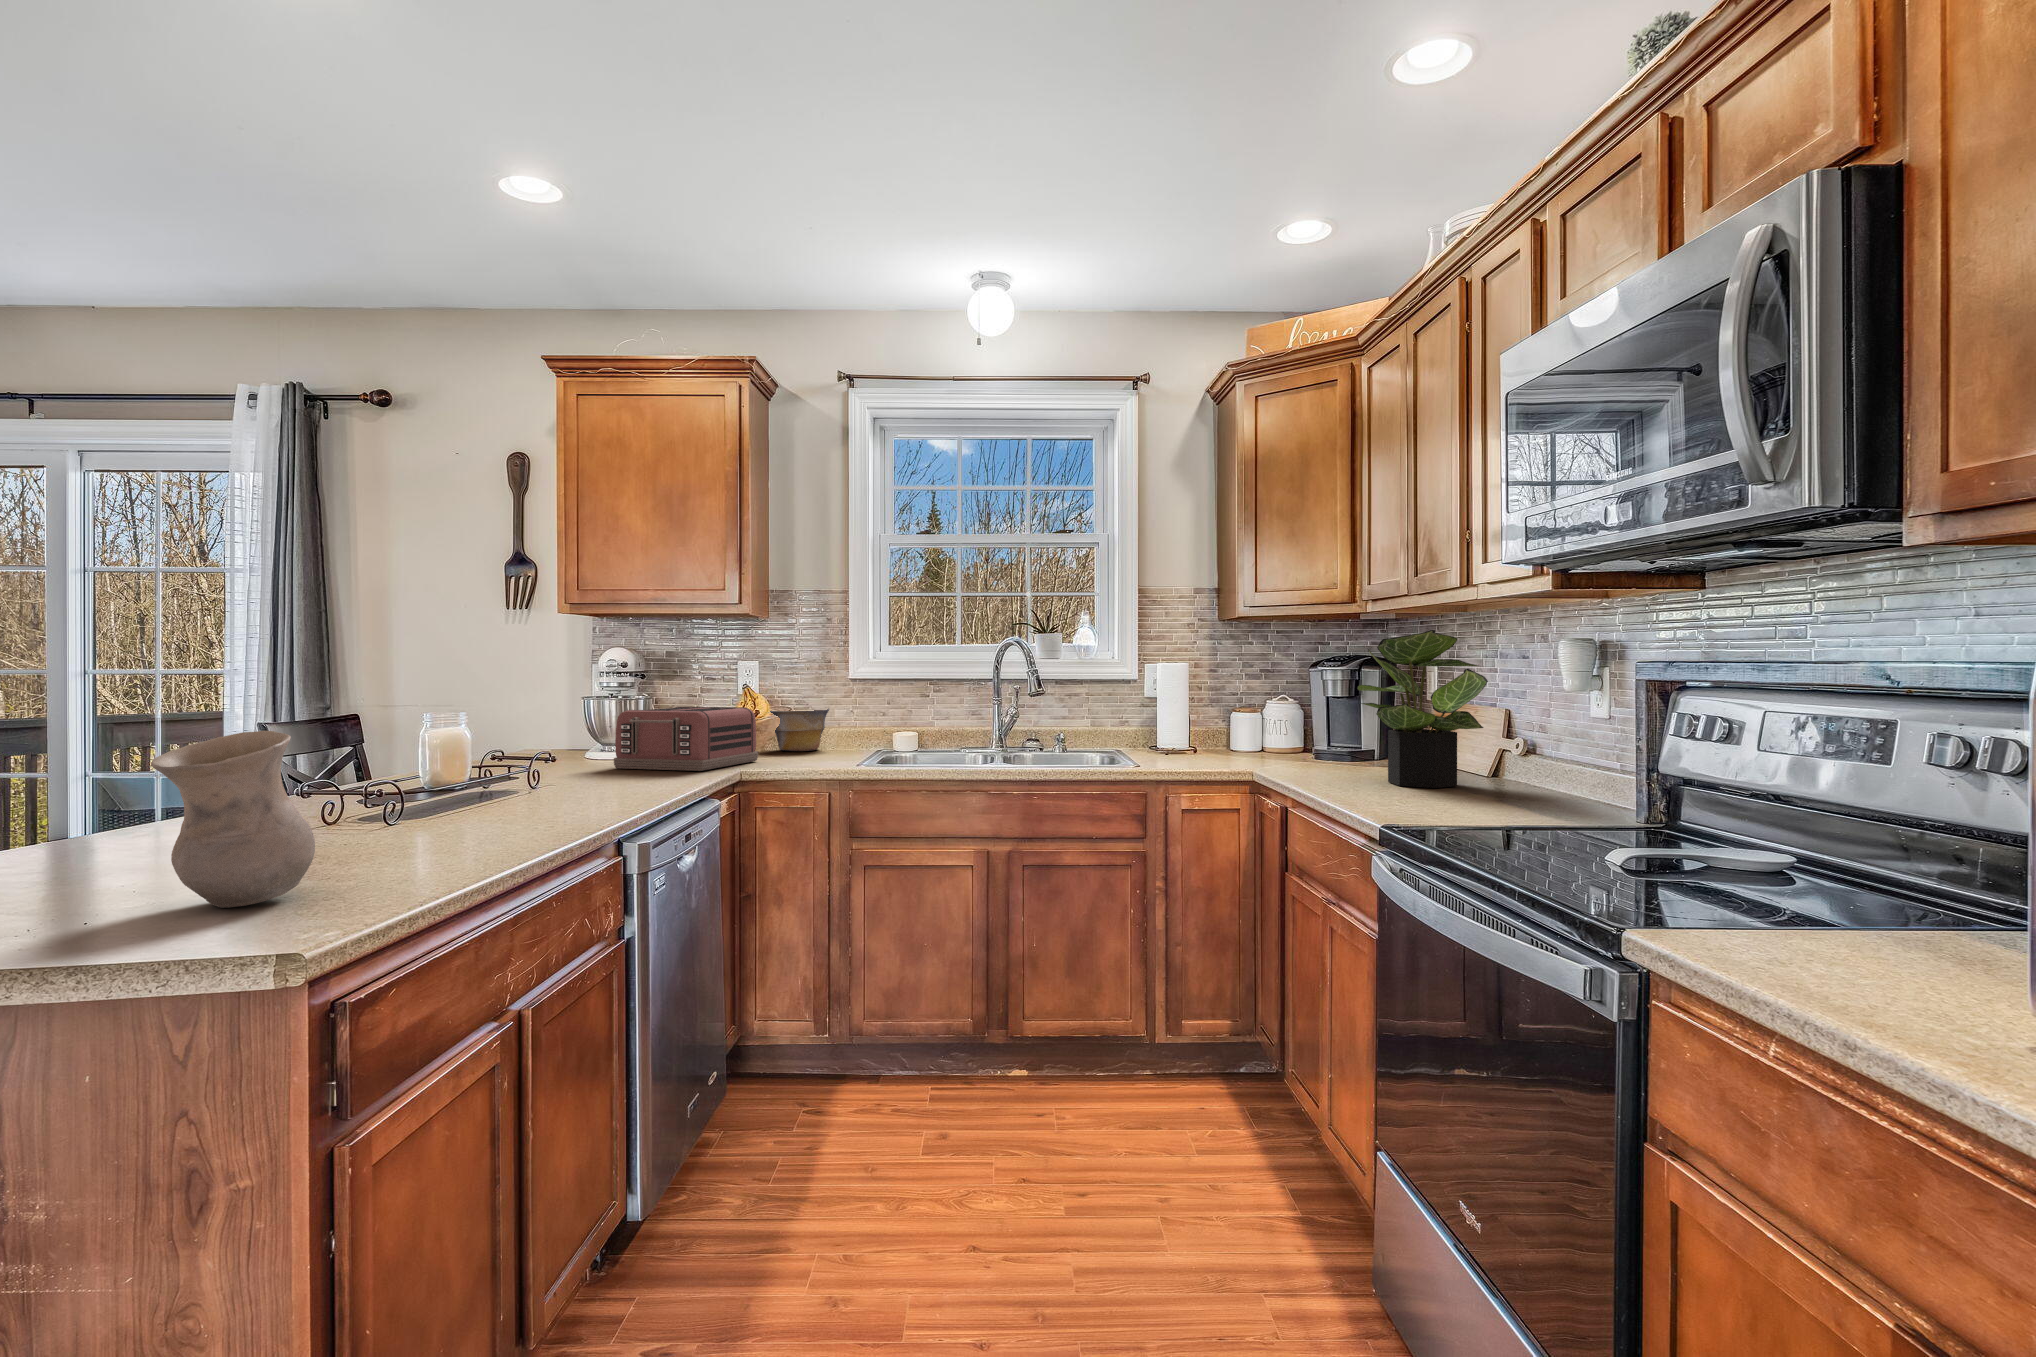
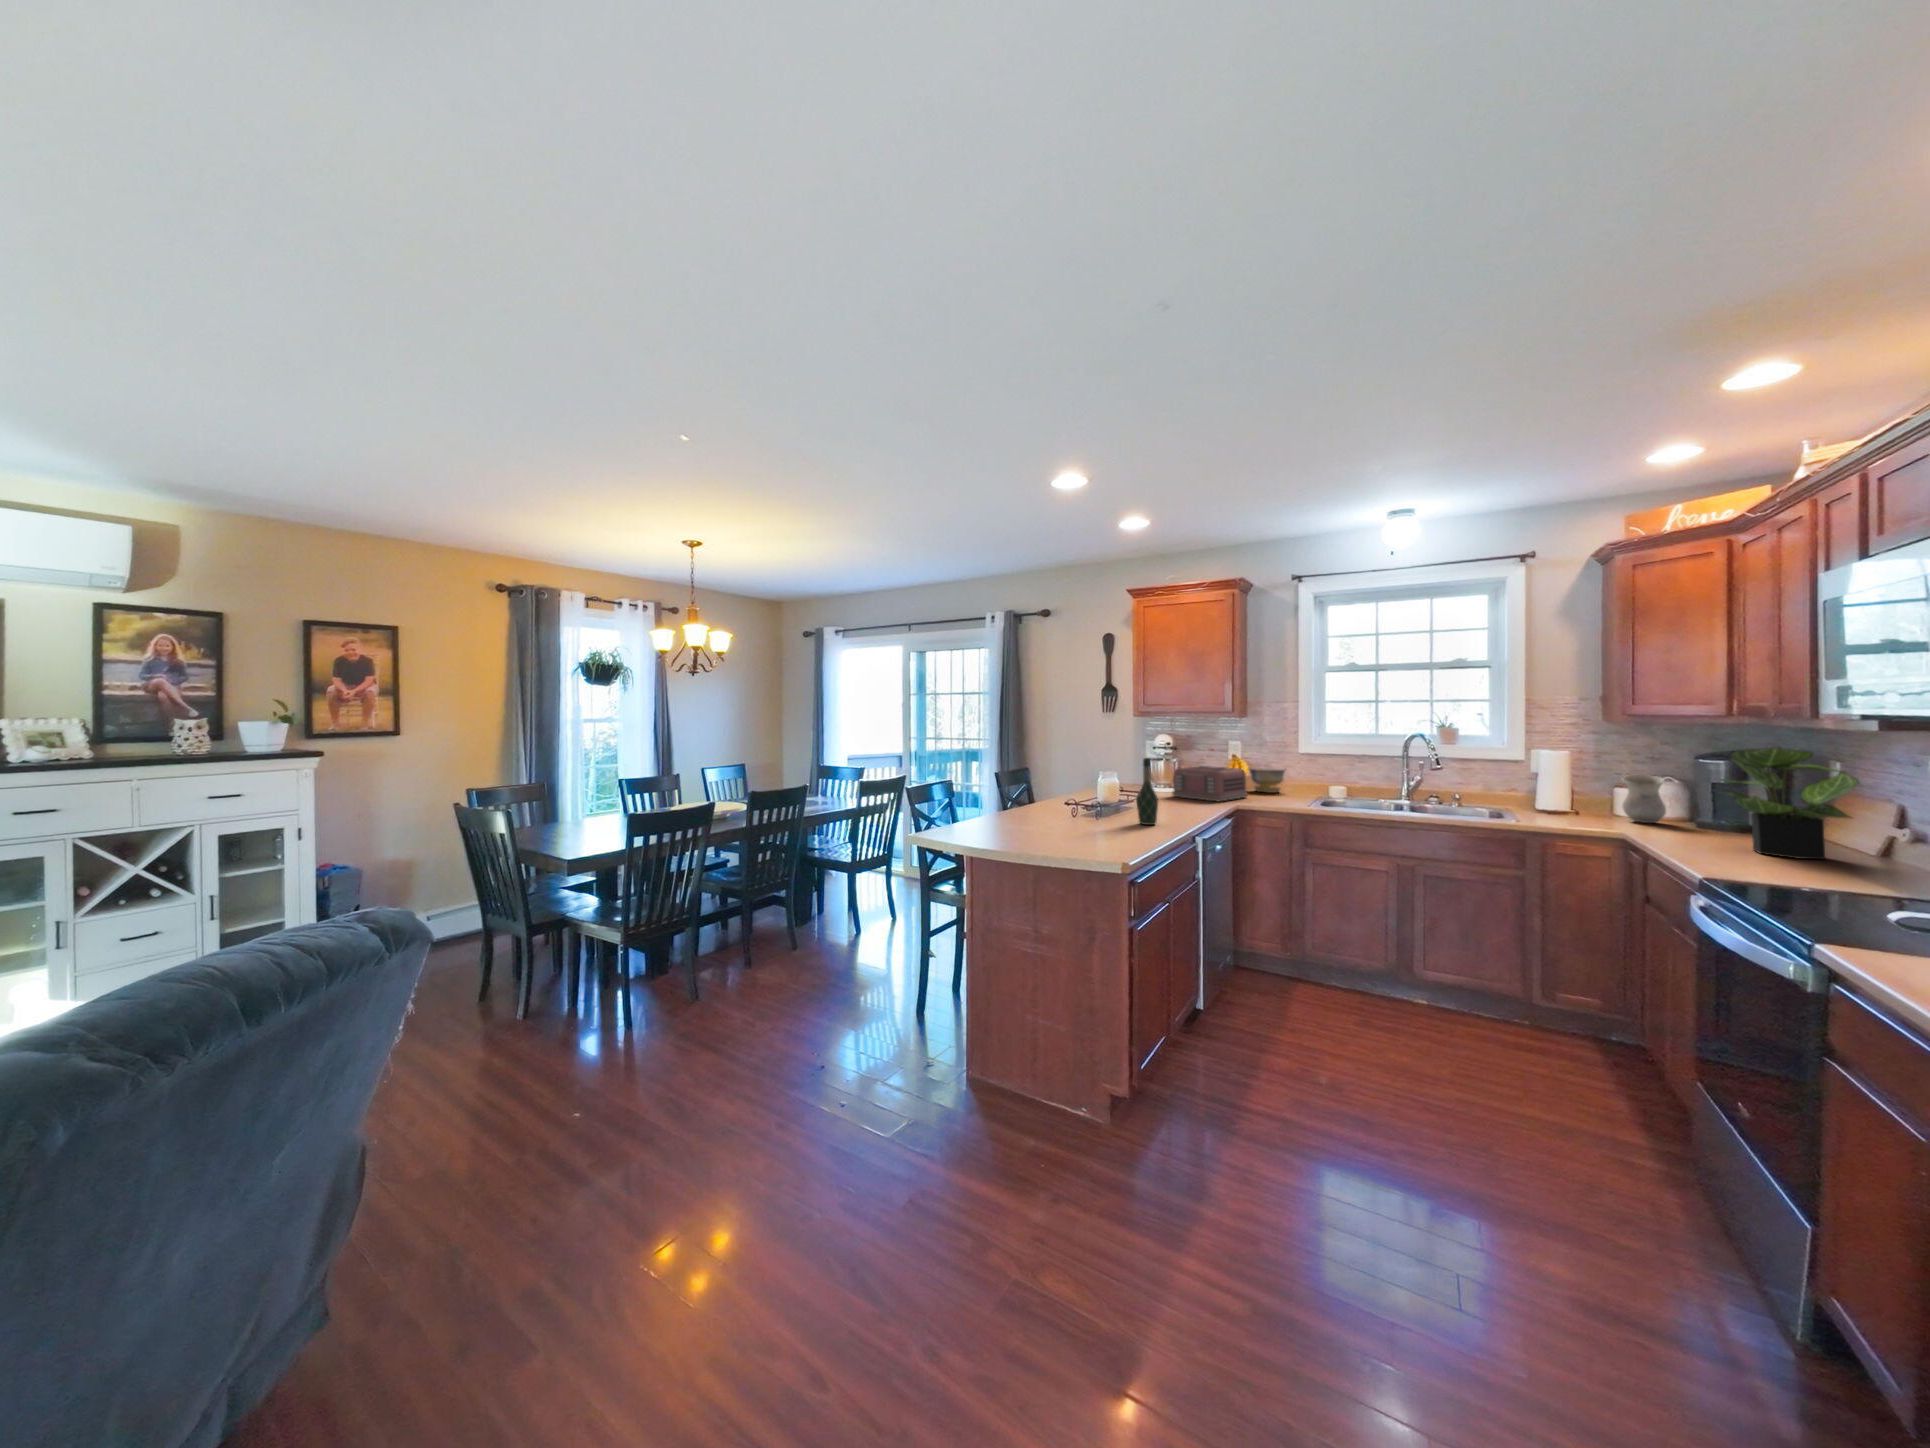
wine bottle: none [444,669,504,835] -> present [1136,758,1158,825]
vase: present [151,731,315,908] -> present [1621,775,1666,823]

